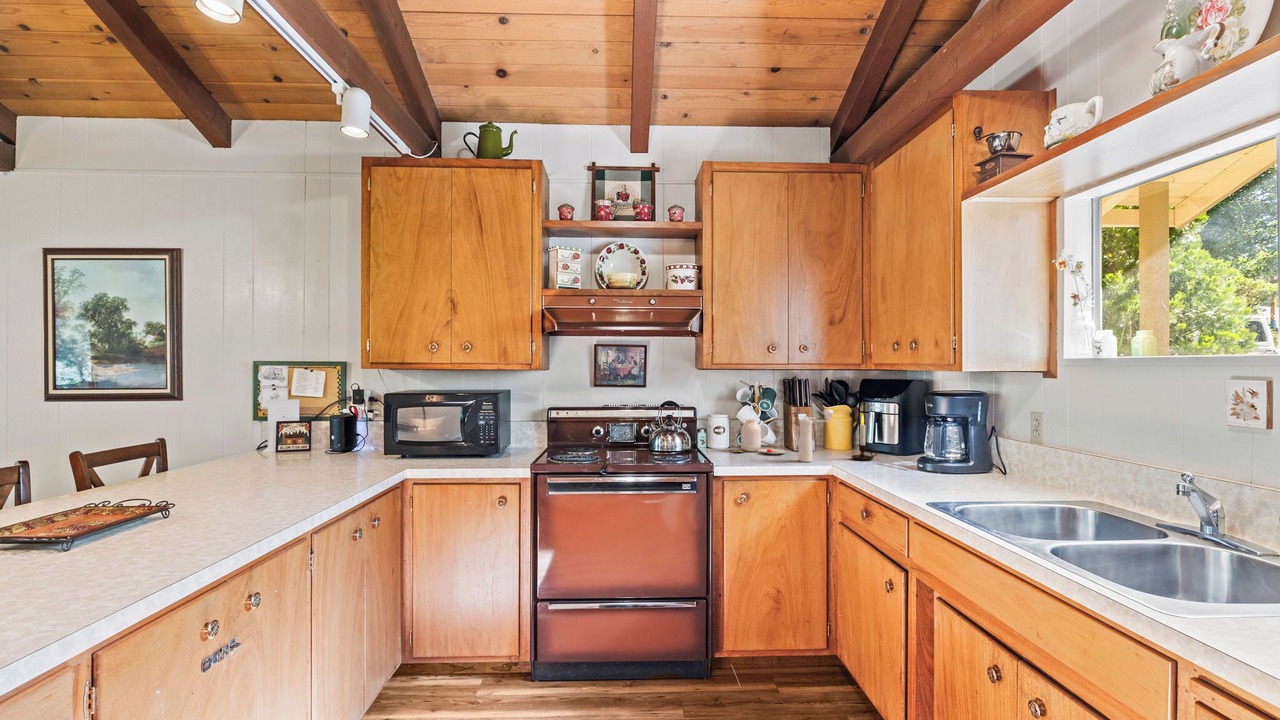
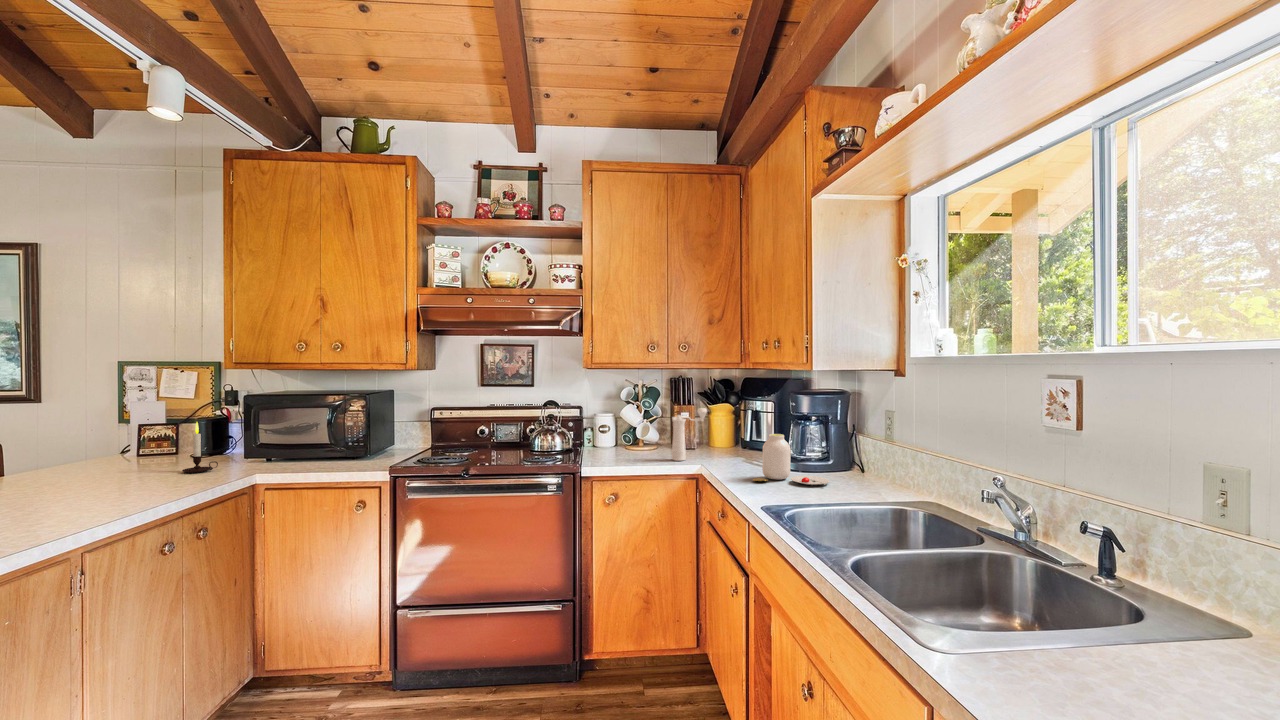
candle: present [851,414,877,460] -> present [182,422,218,473]
jar: present [733,419,786,454] -> present [753,434,829,485]

